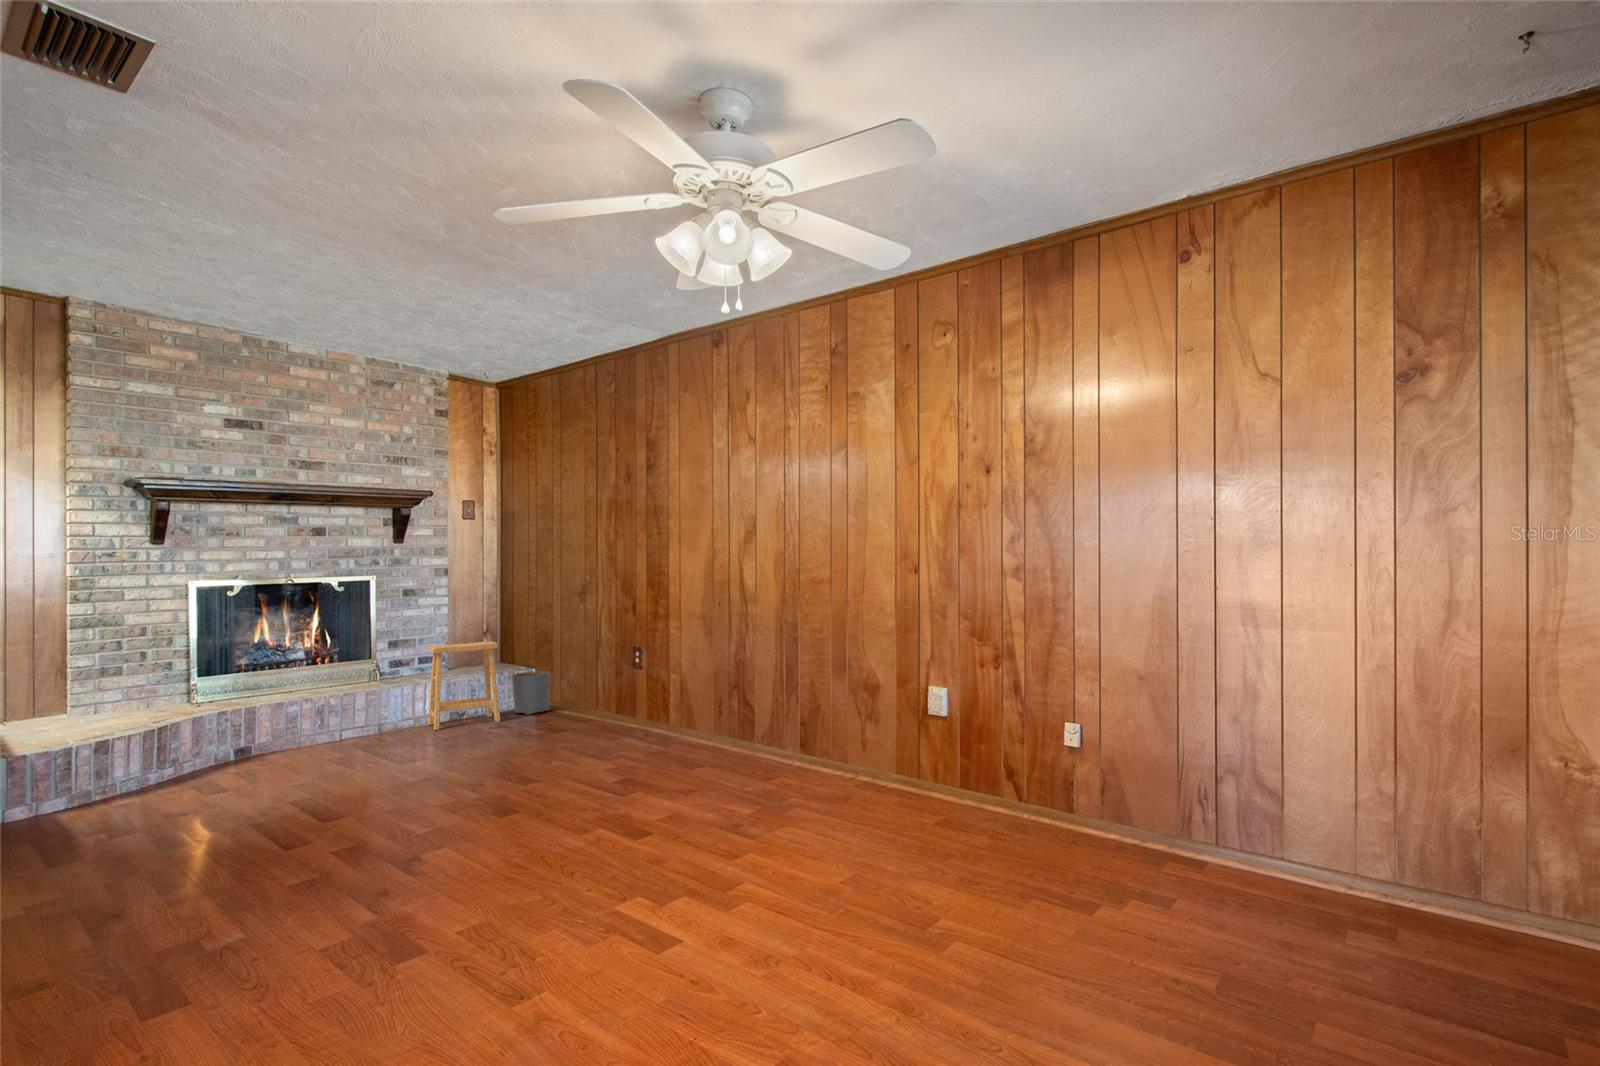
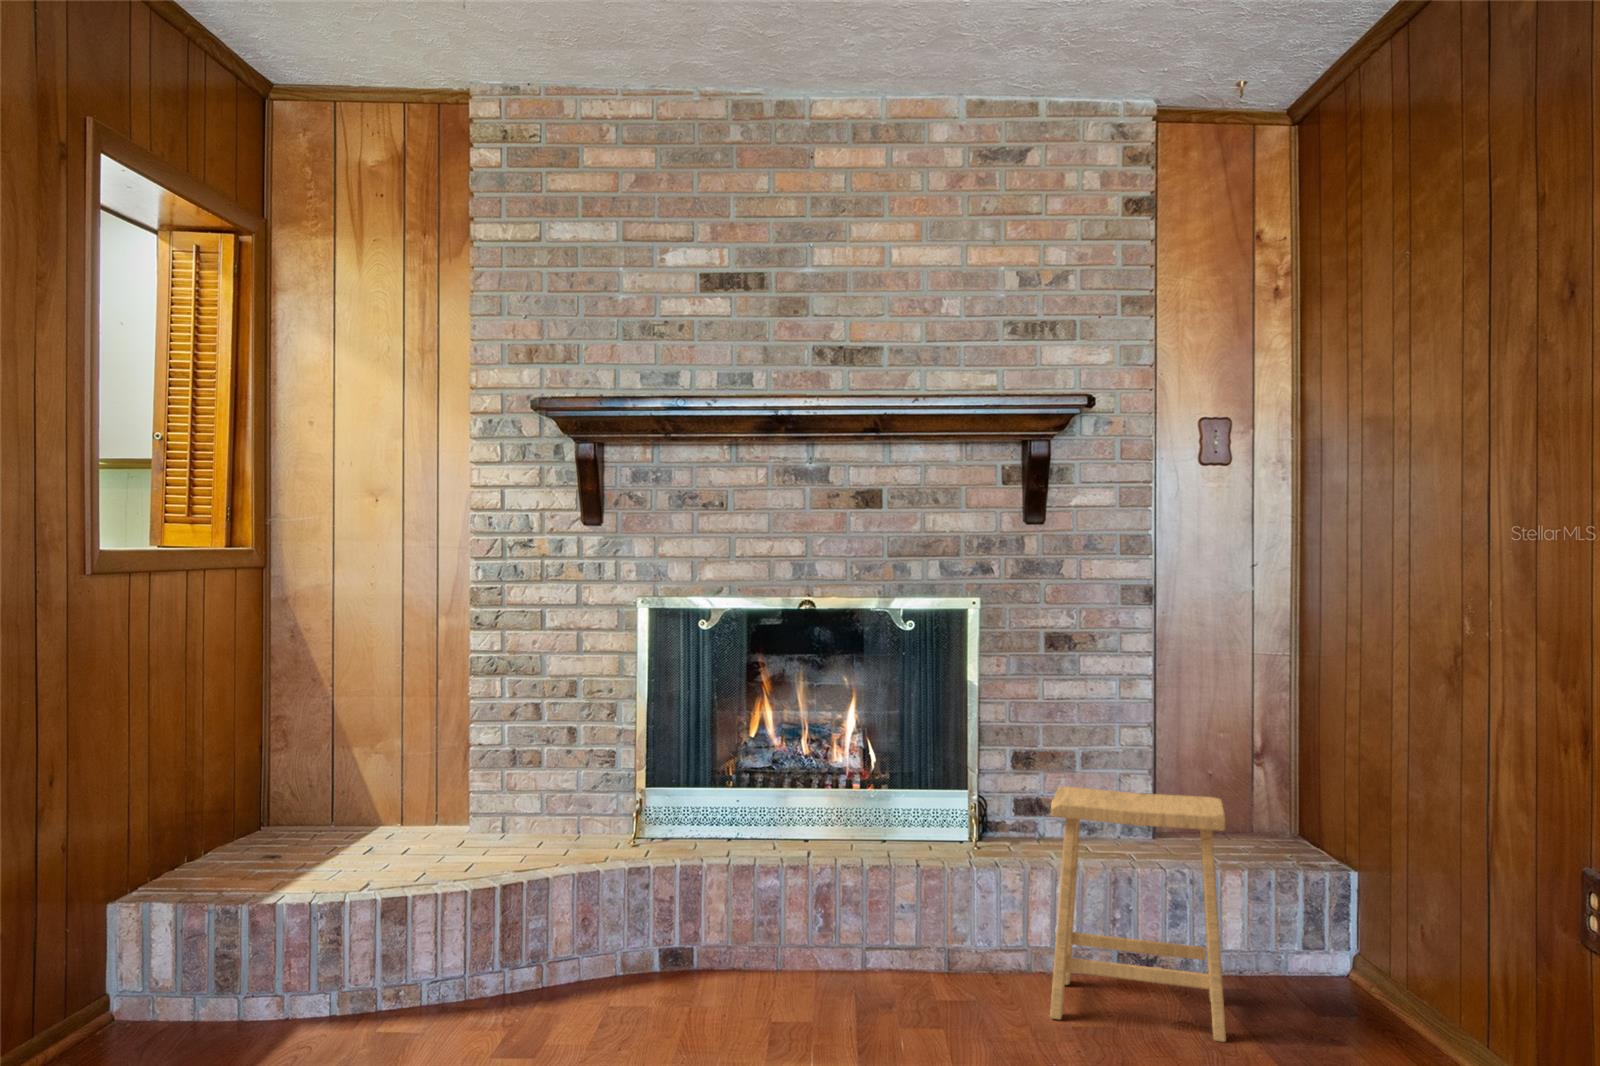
planter: present [512,671,551,715] -> none [1280,894,1398,1037]

